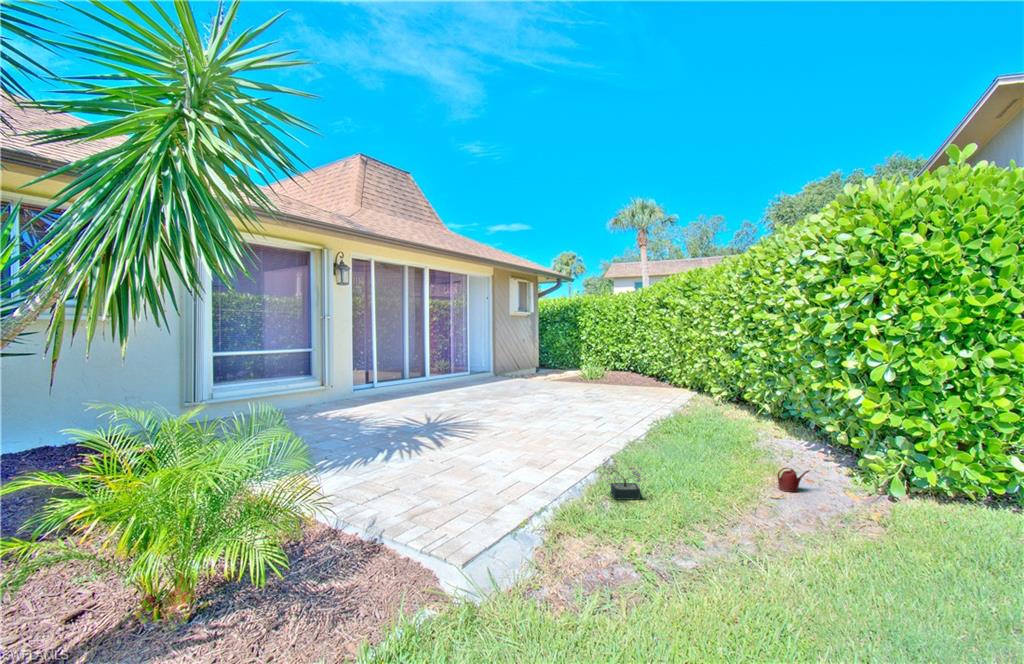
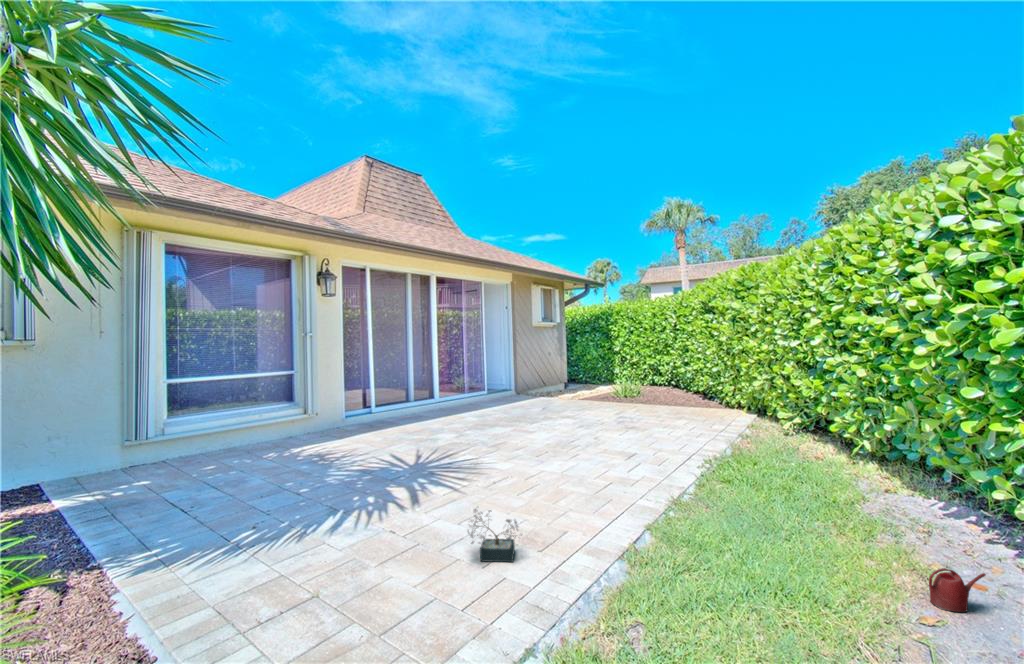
decorative plant: present [600,459,646,500] -> present [468,509,522,562]

